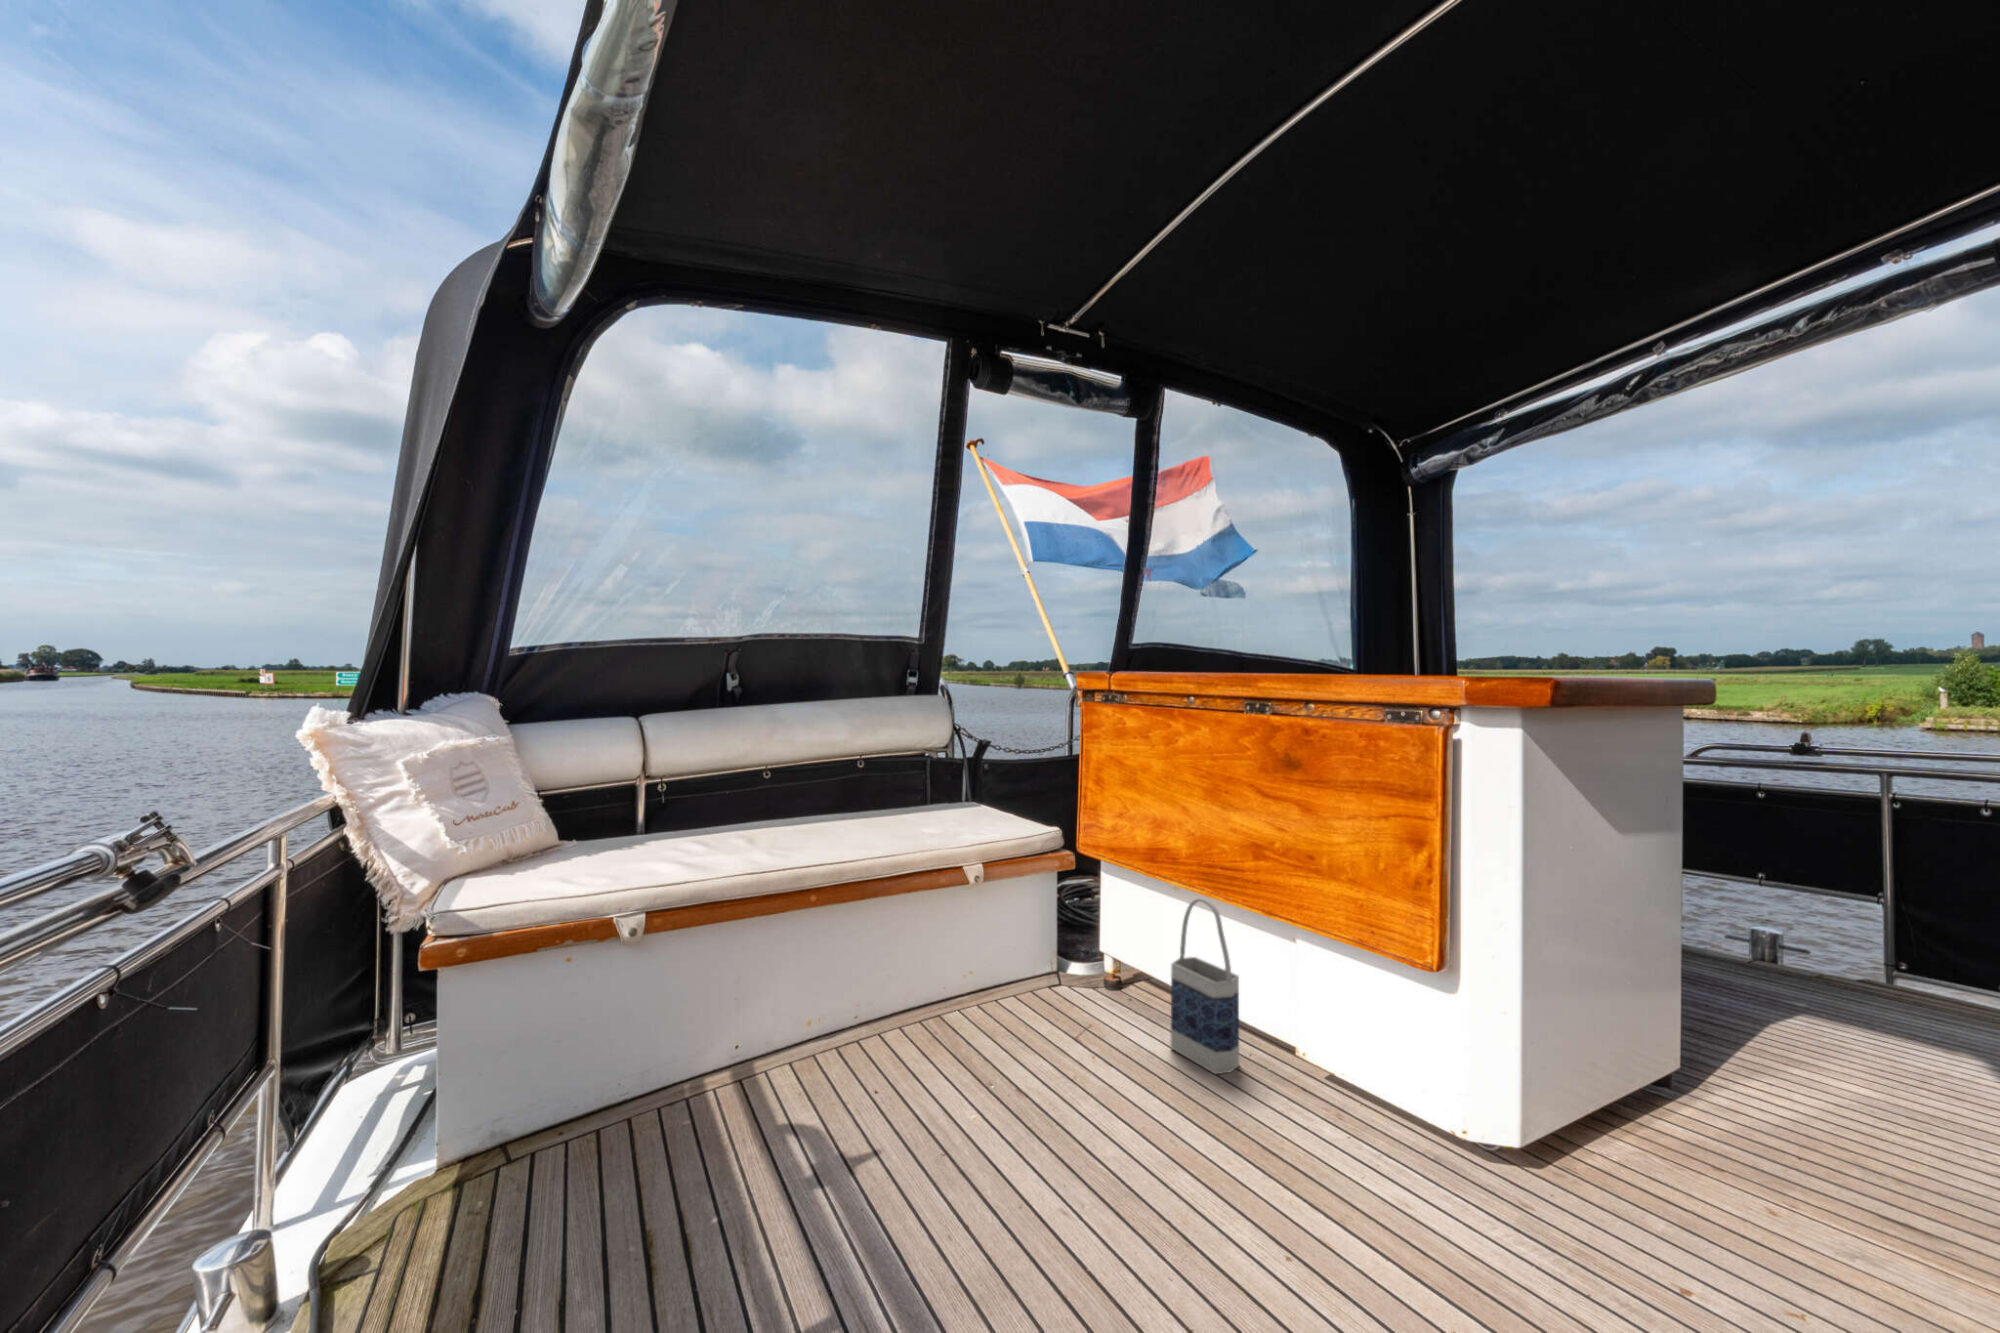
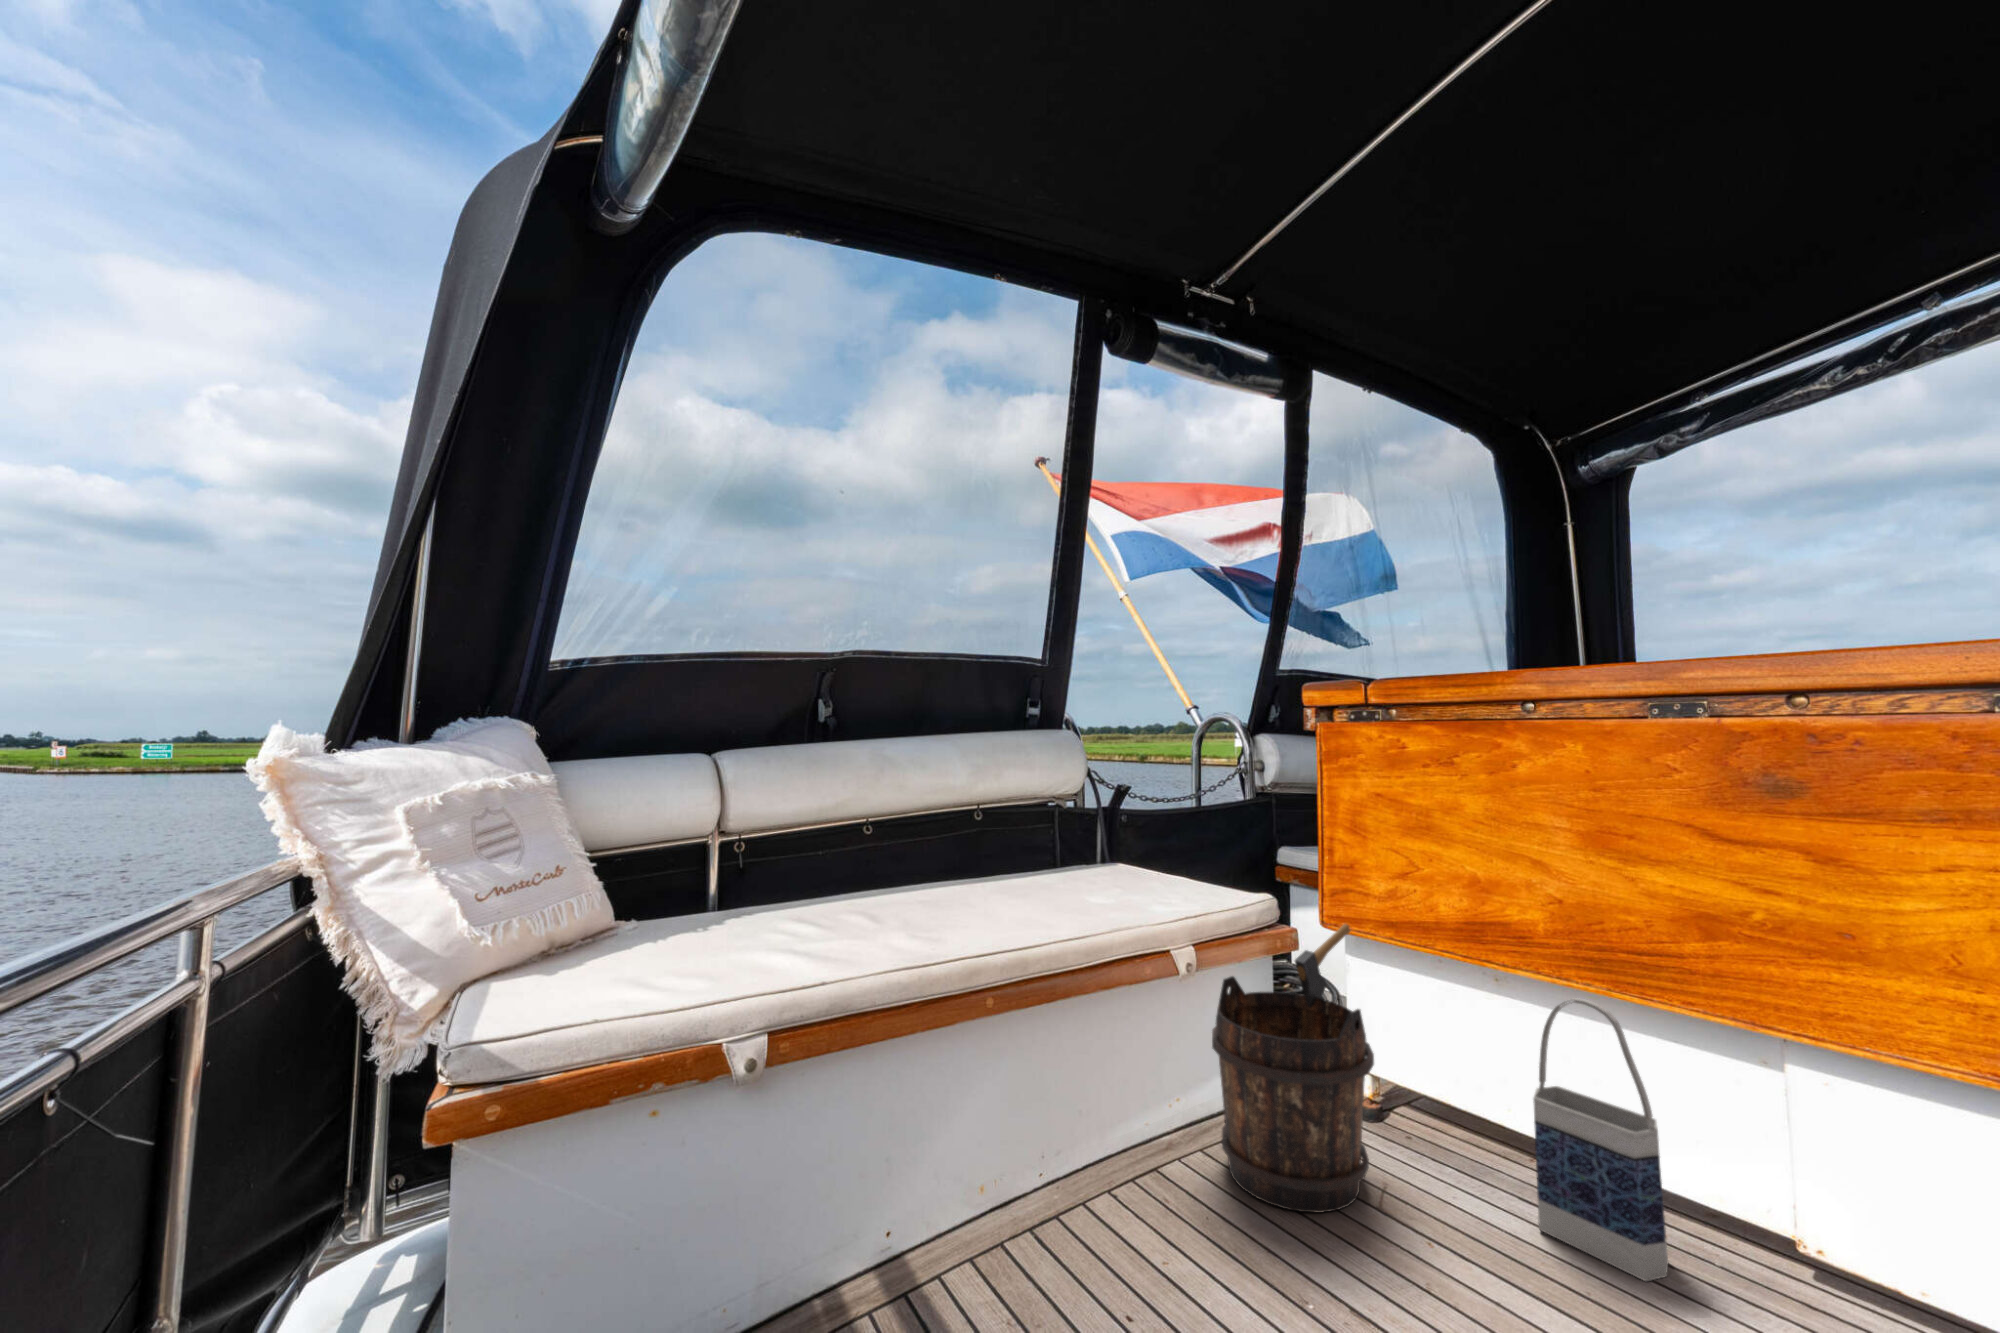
bucket: none [979,847,1097,1039] -> present [1212,924,1374,1213]

